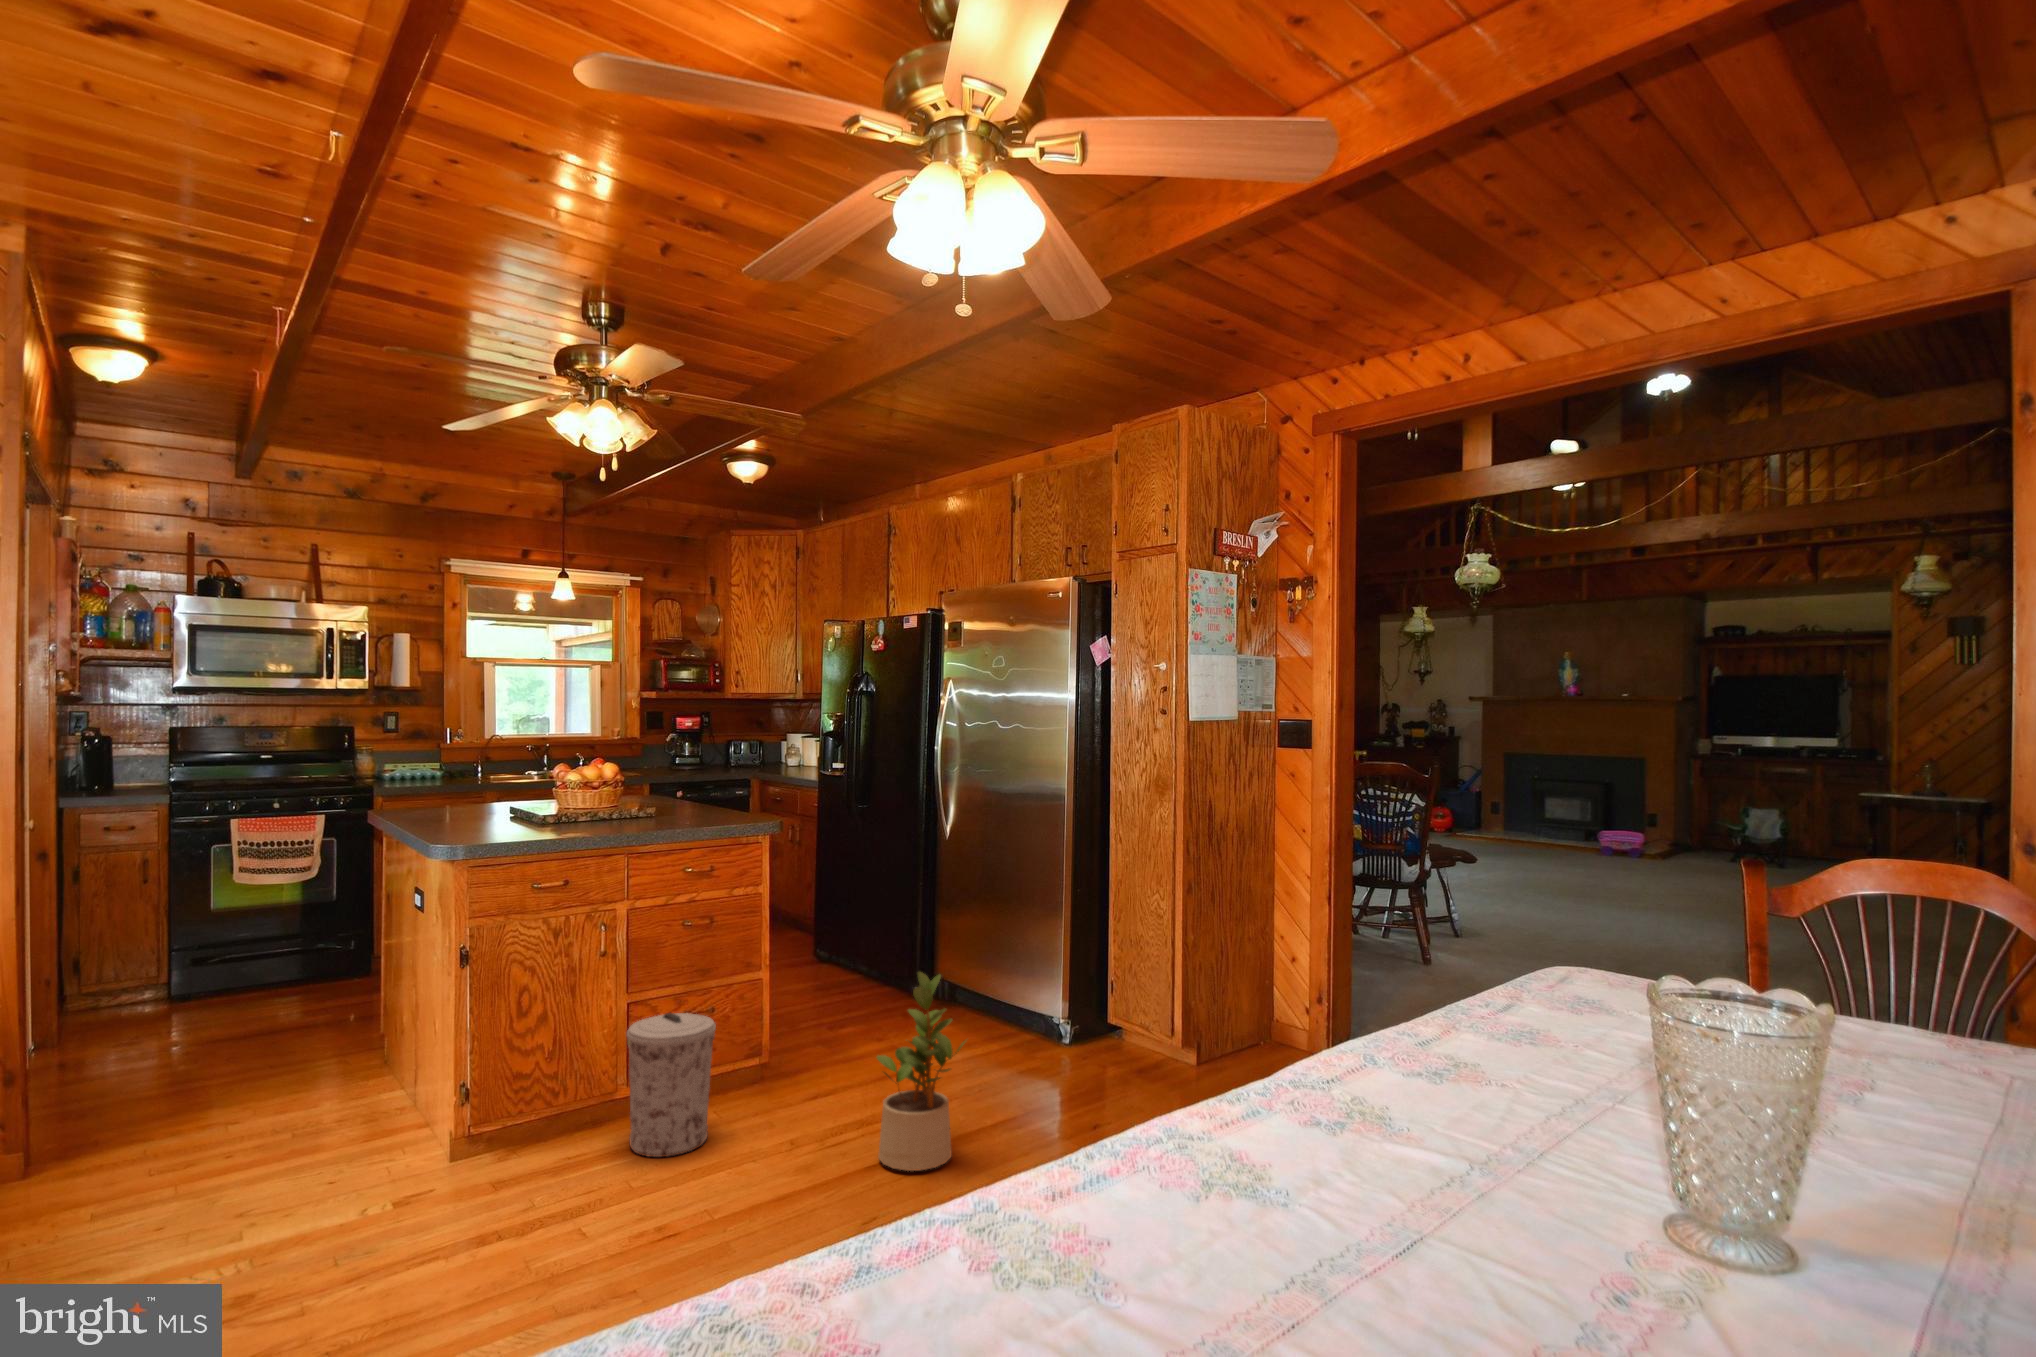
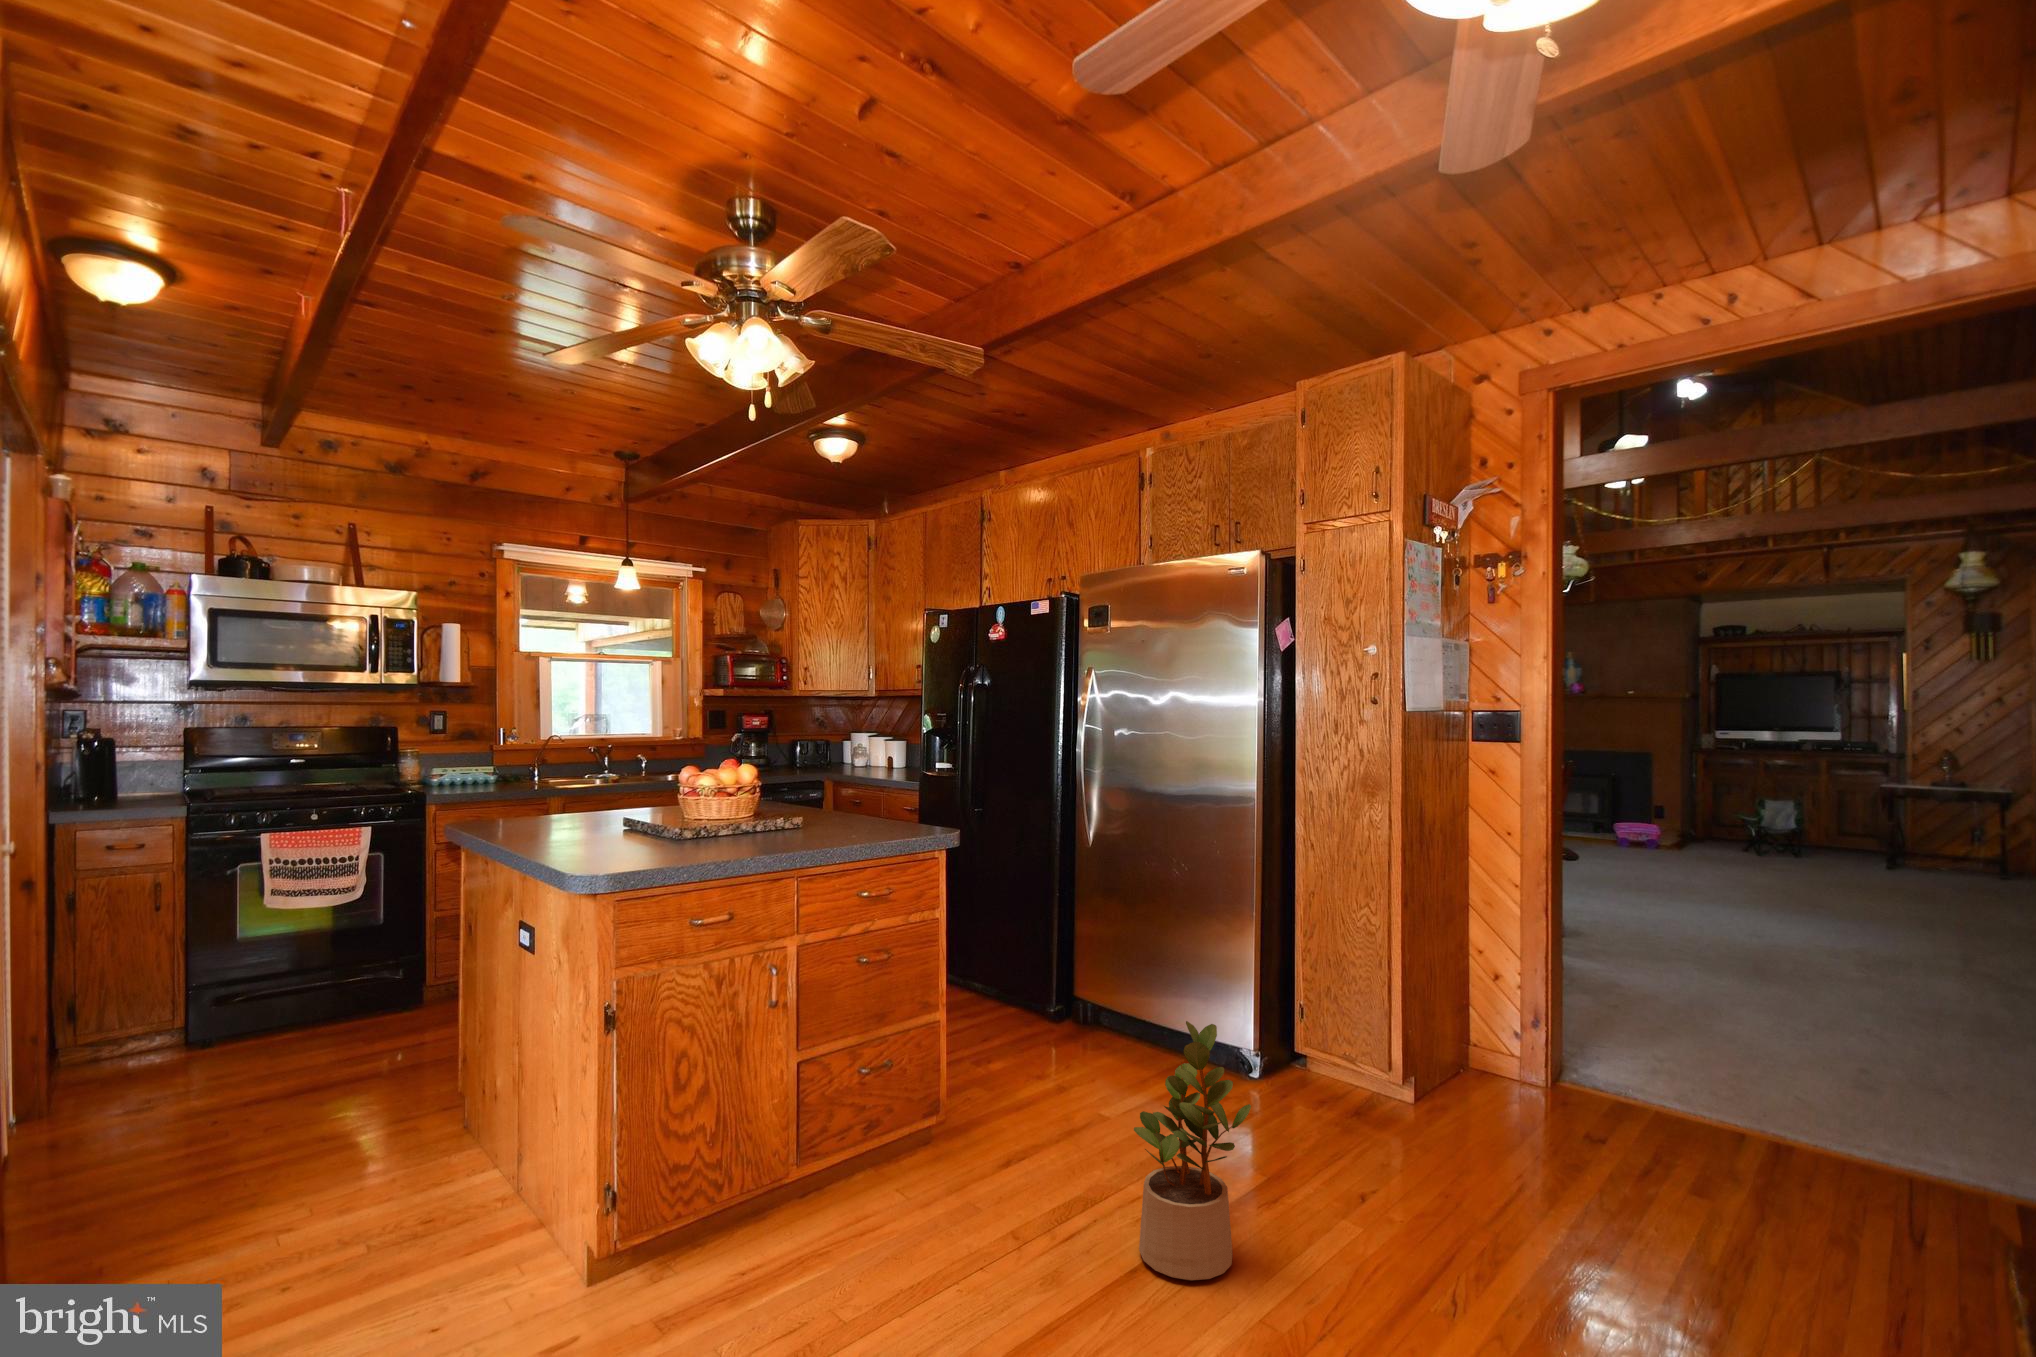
trash can: present [627,1013,716,1157] -> none [812,1075,920,1269]

